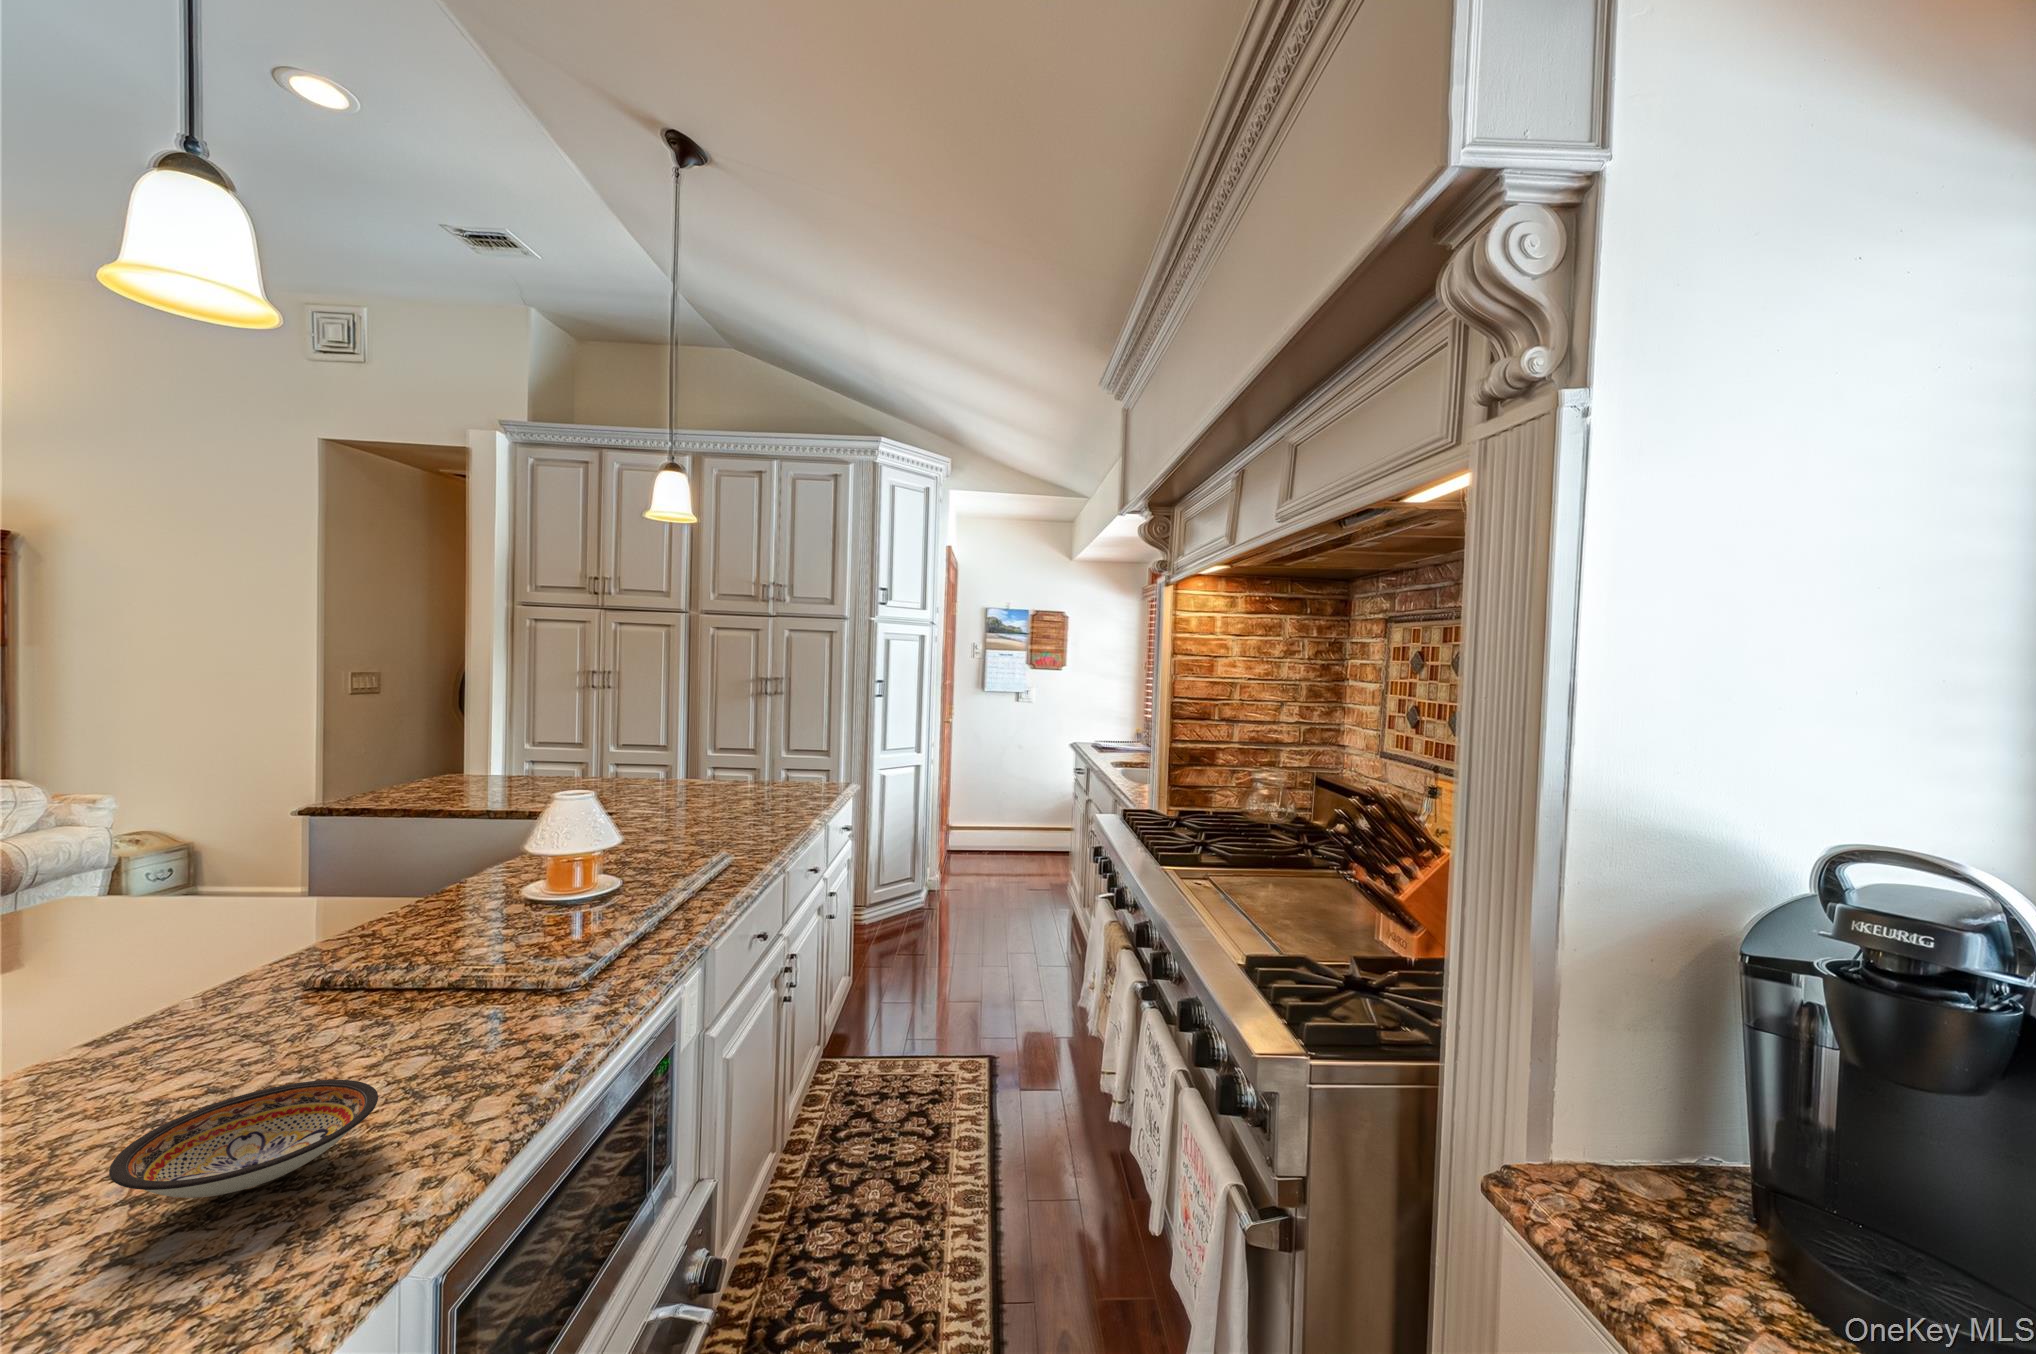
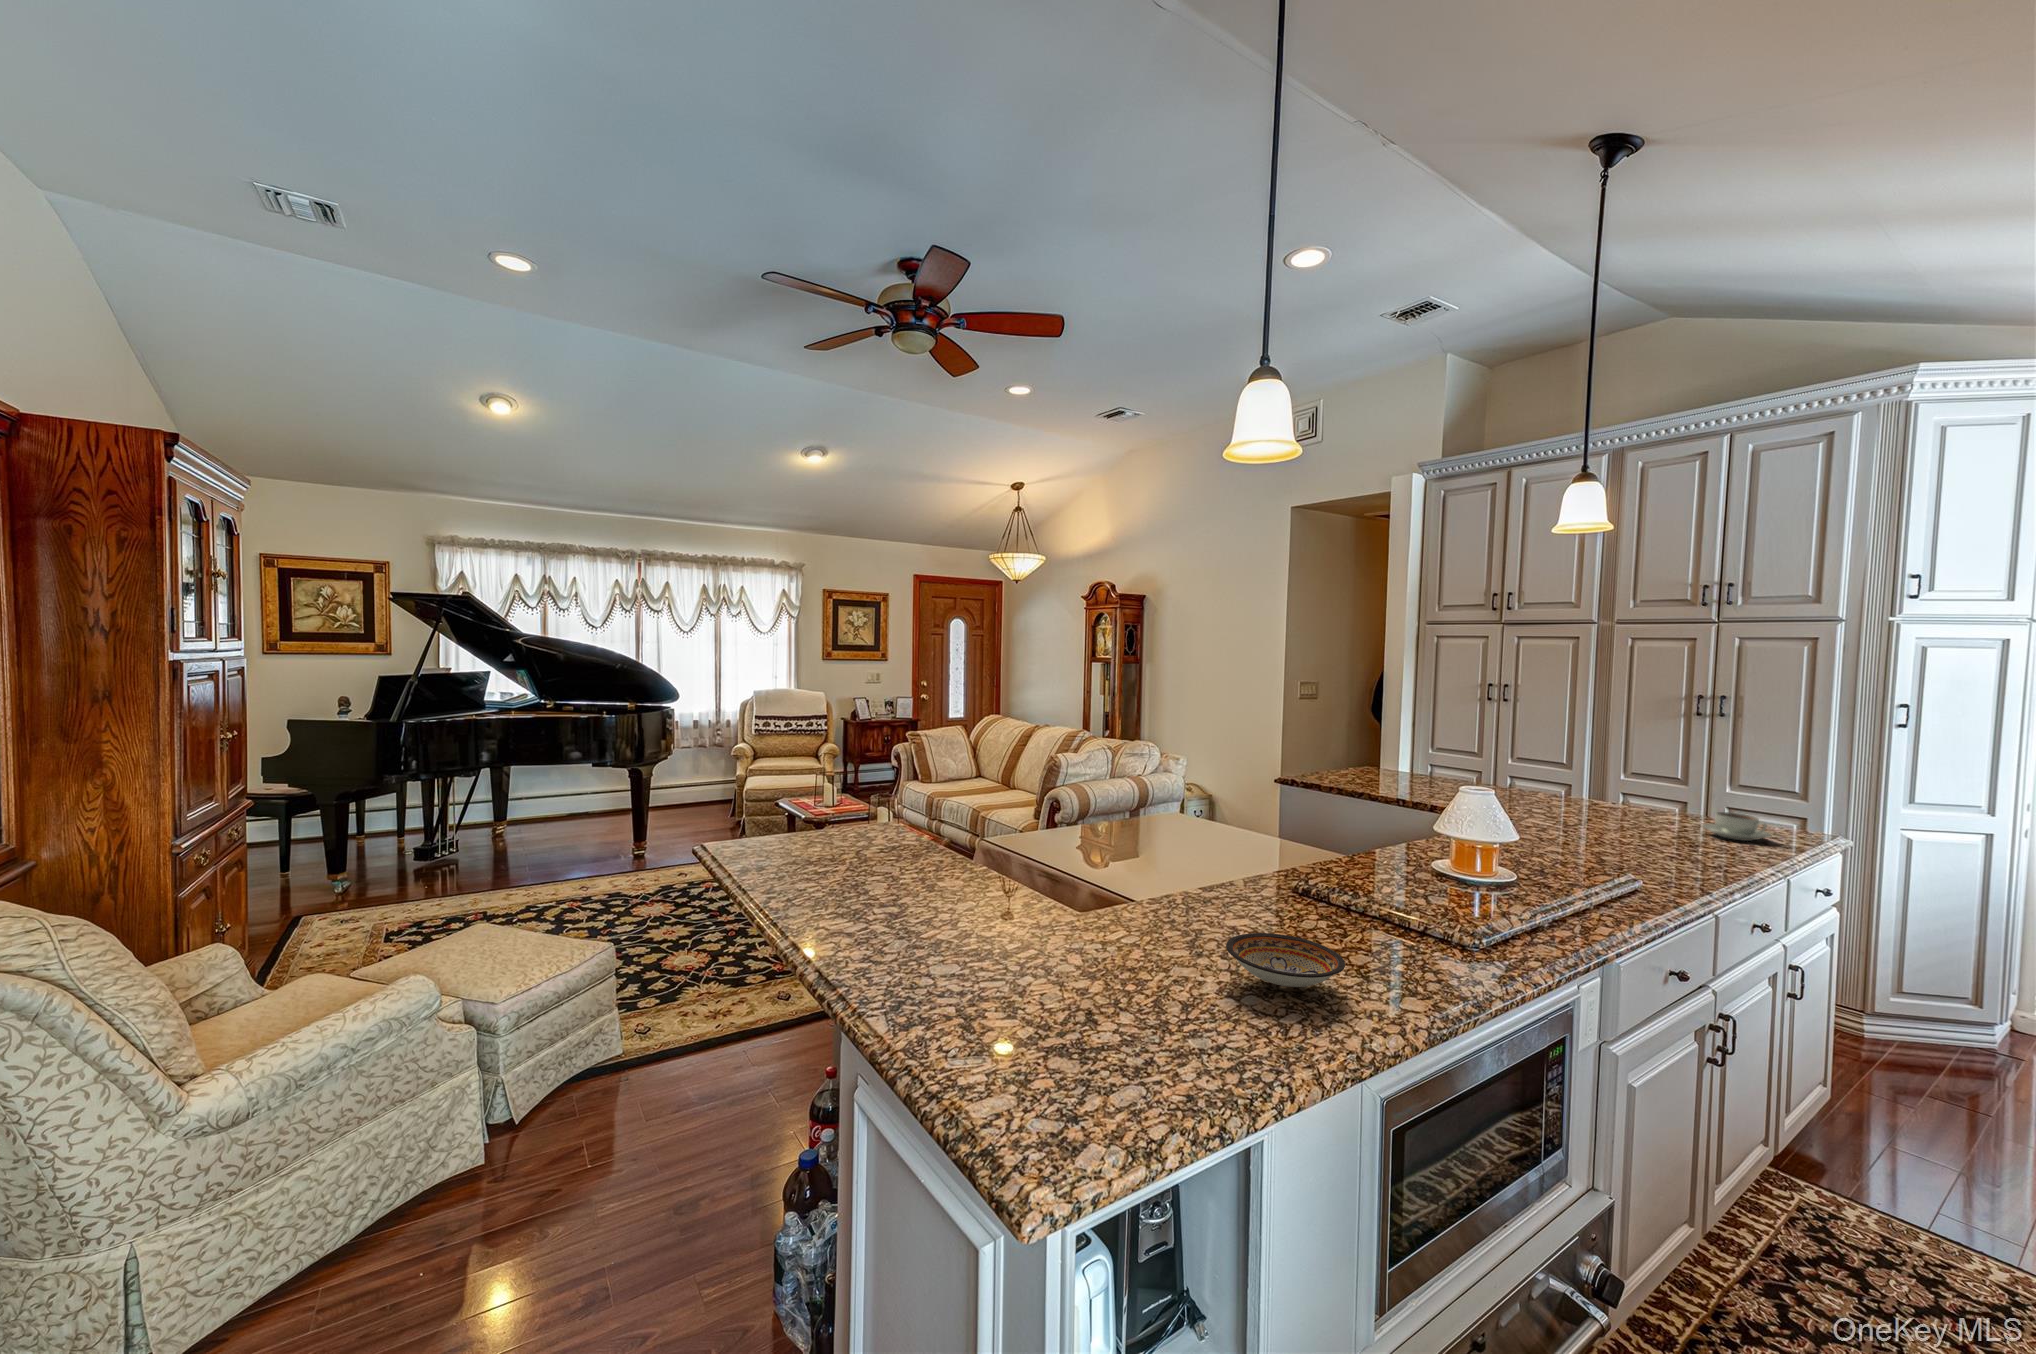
coffee cup: none [771,776,815,798] -> present [1703,812,1770,841]

